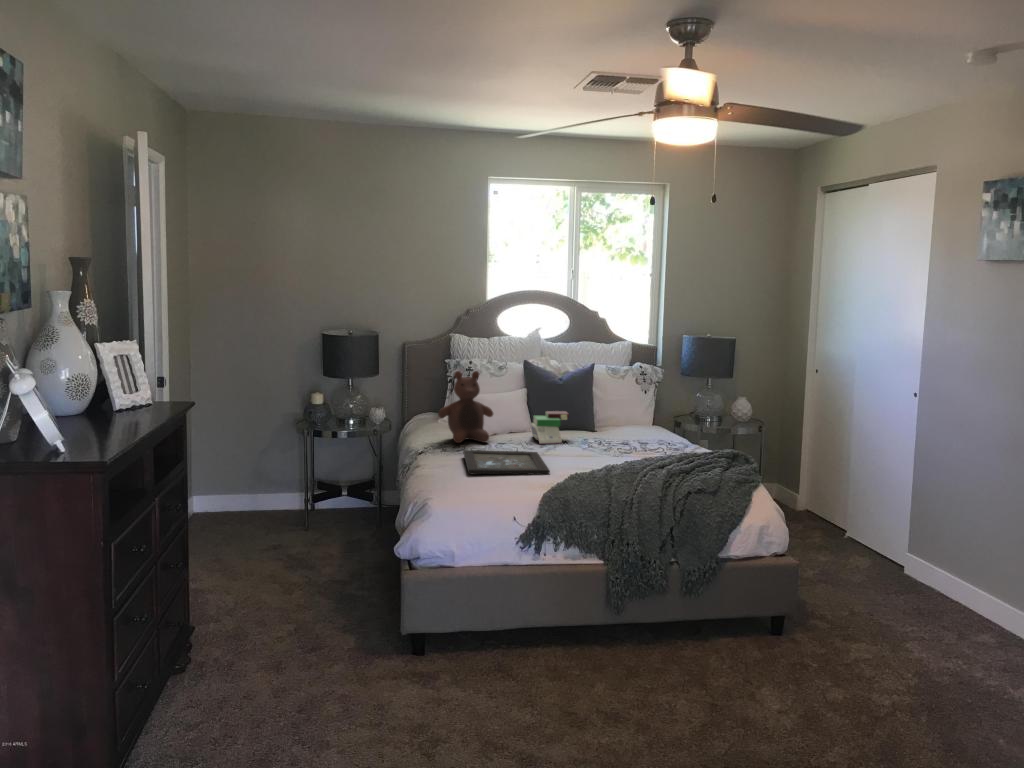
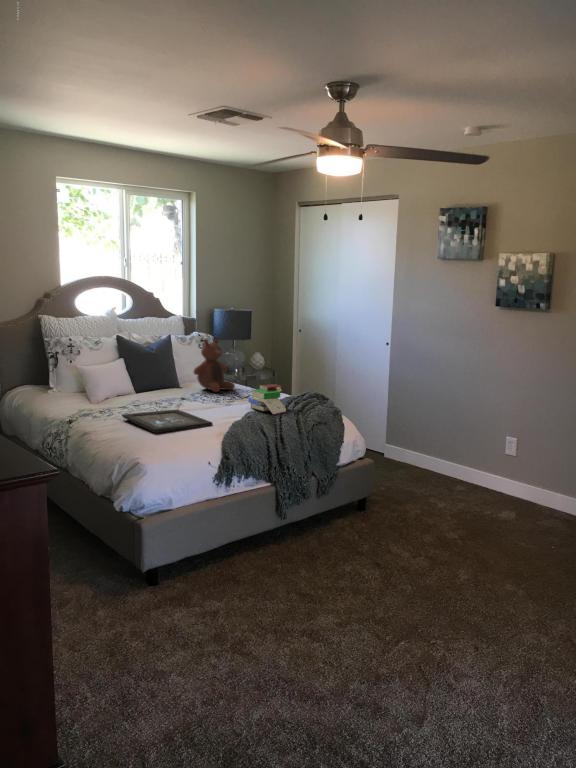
stuffed bear: present [438,371,493,443] -> present [194,338,235,392]
book: present [531,411,569,444] -> present [248,384,286,415]

